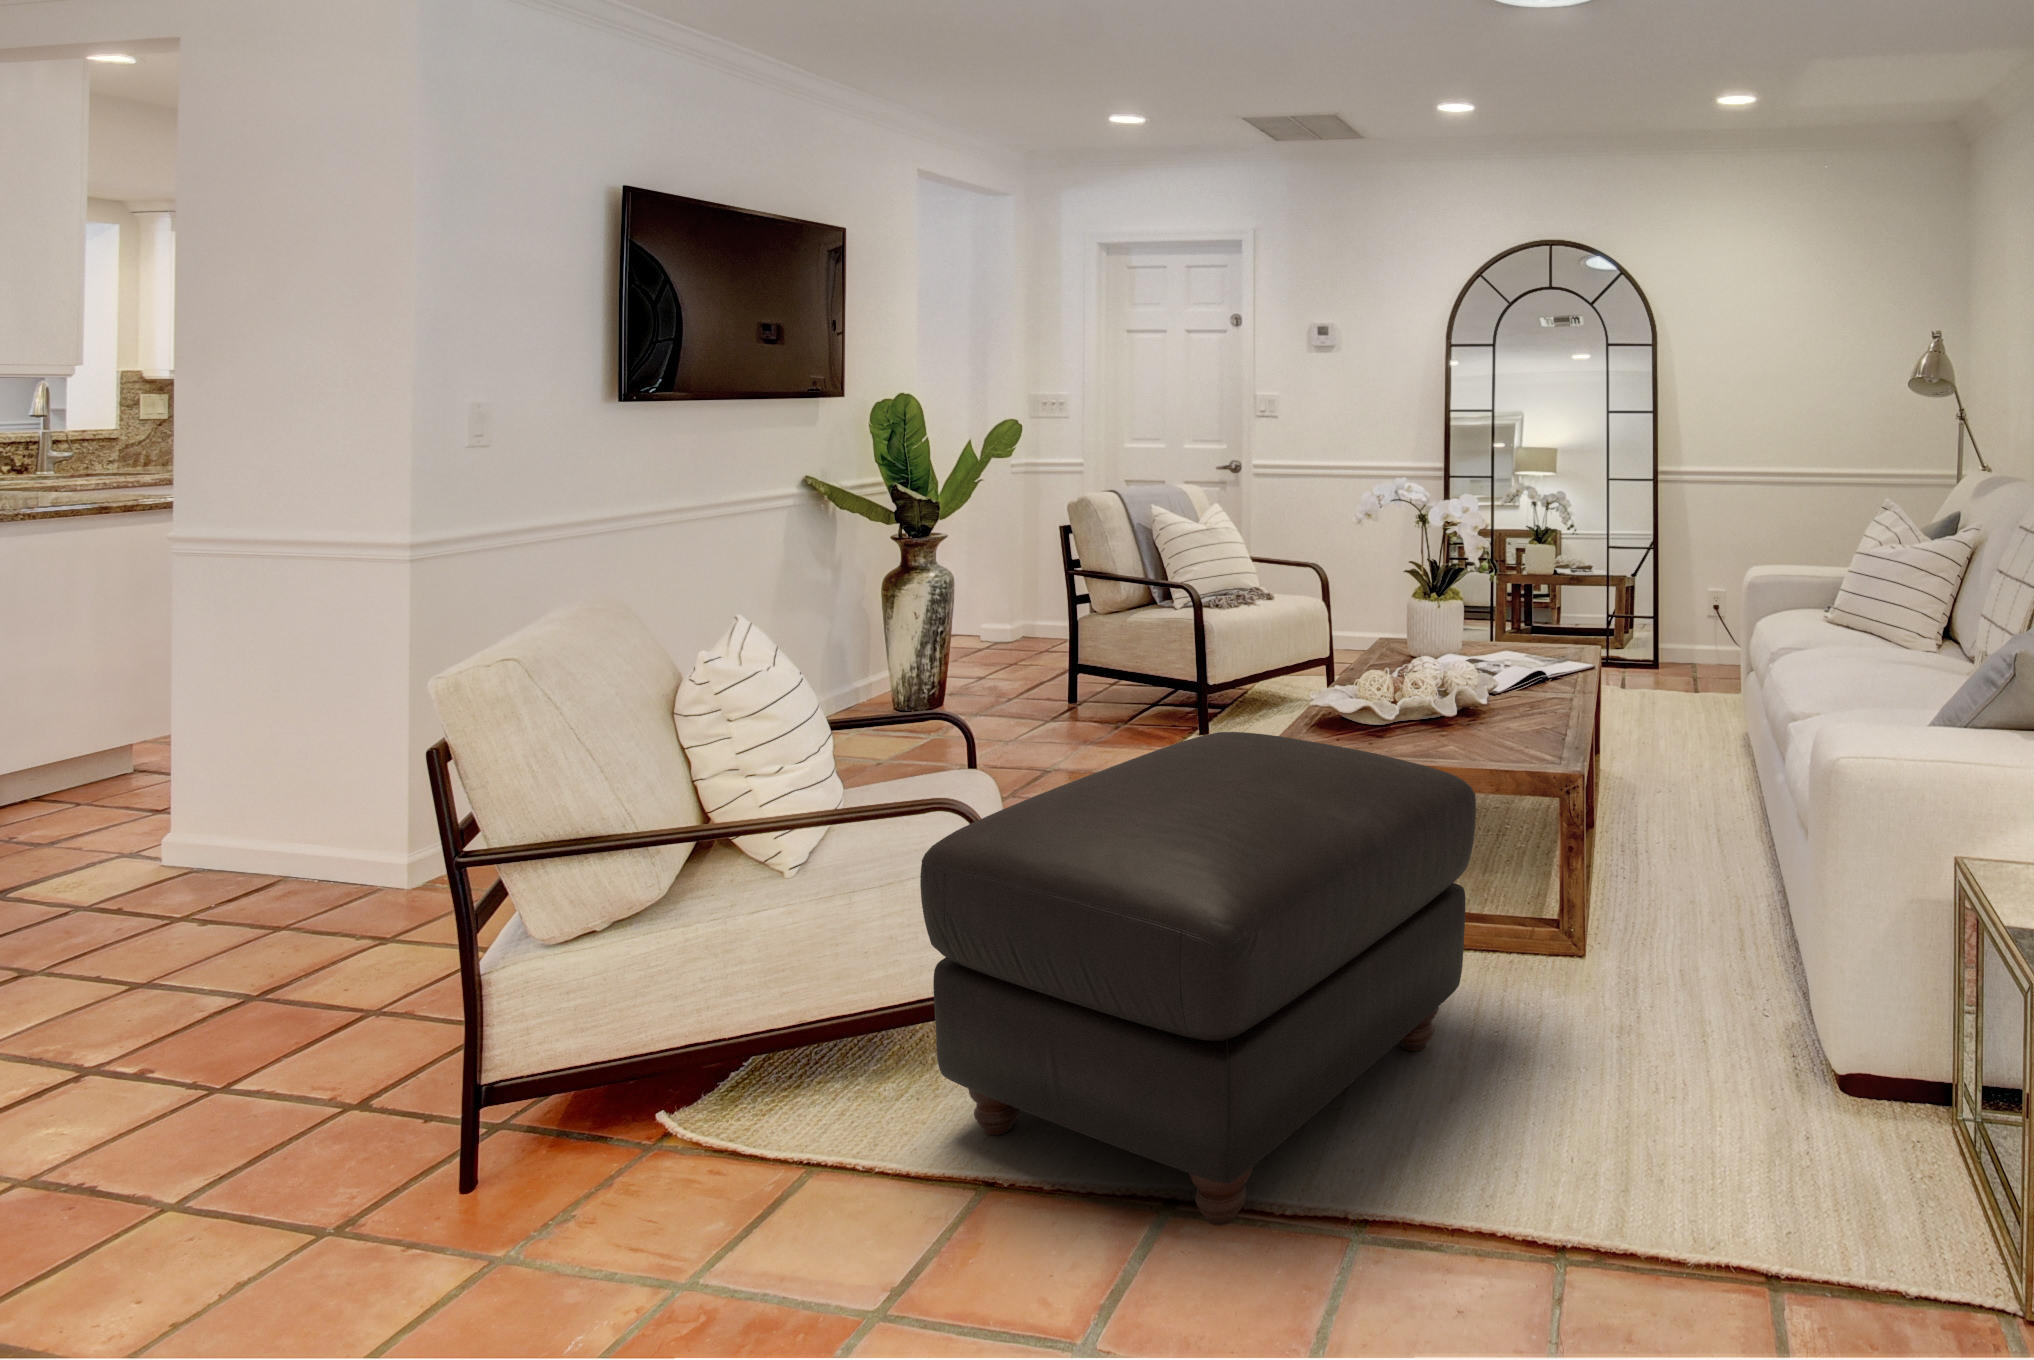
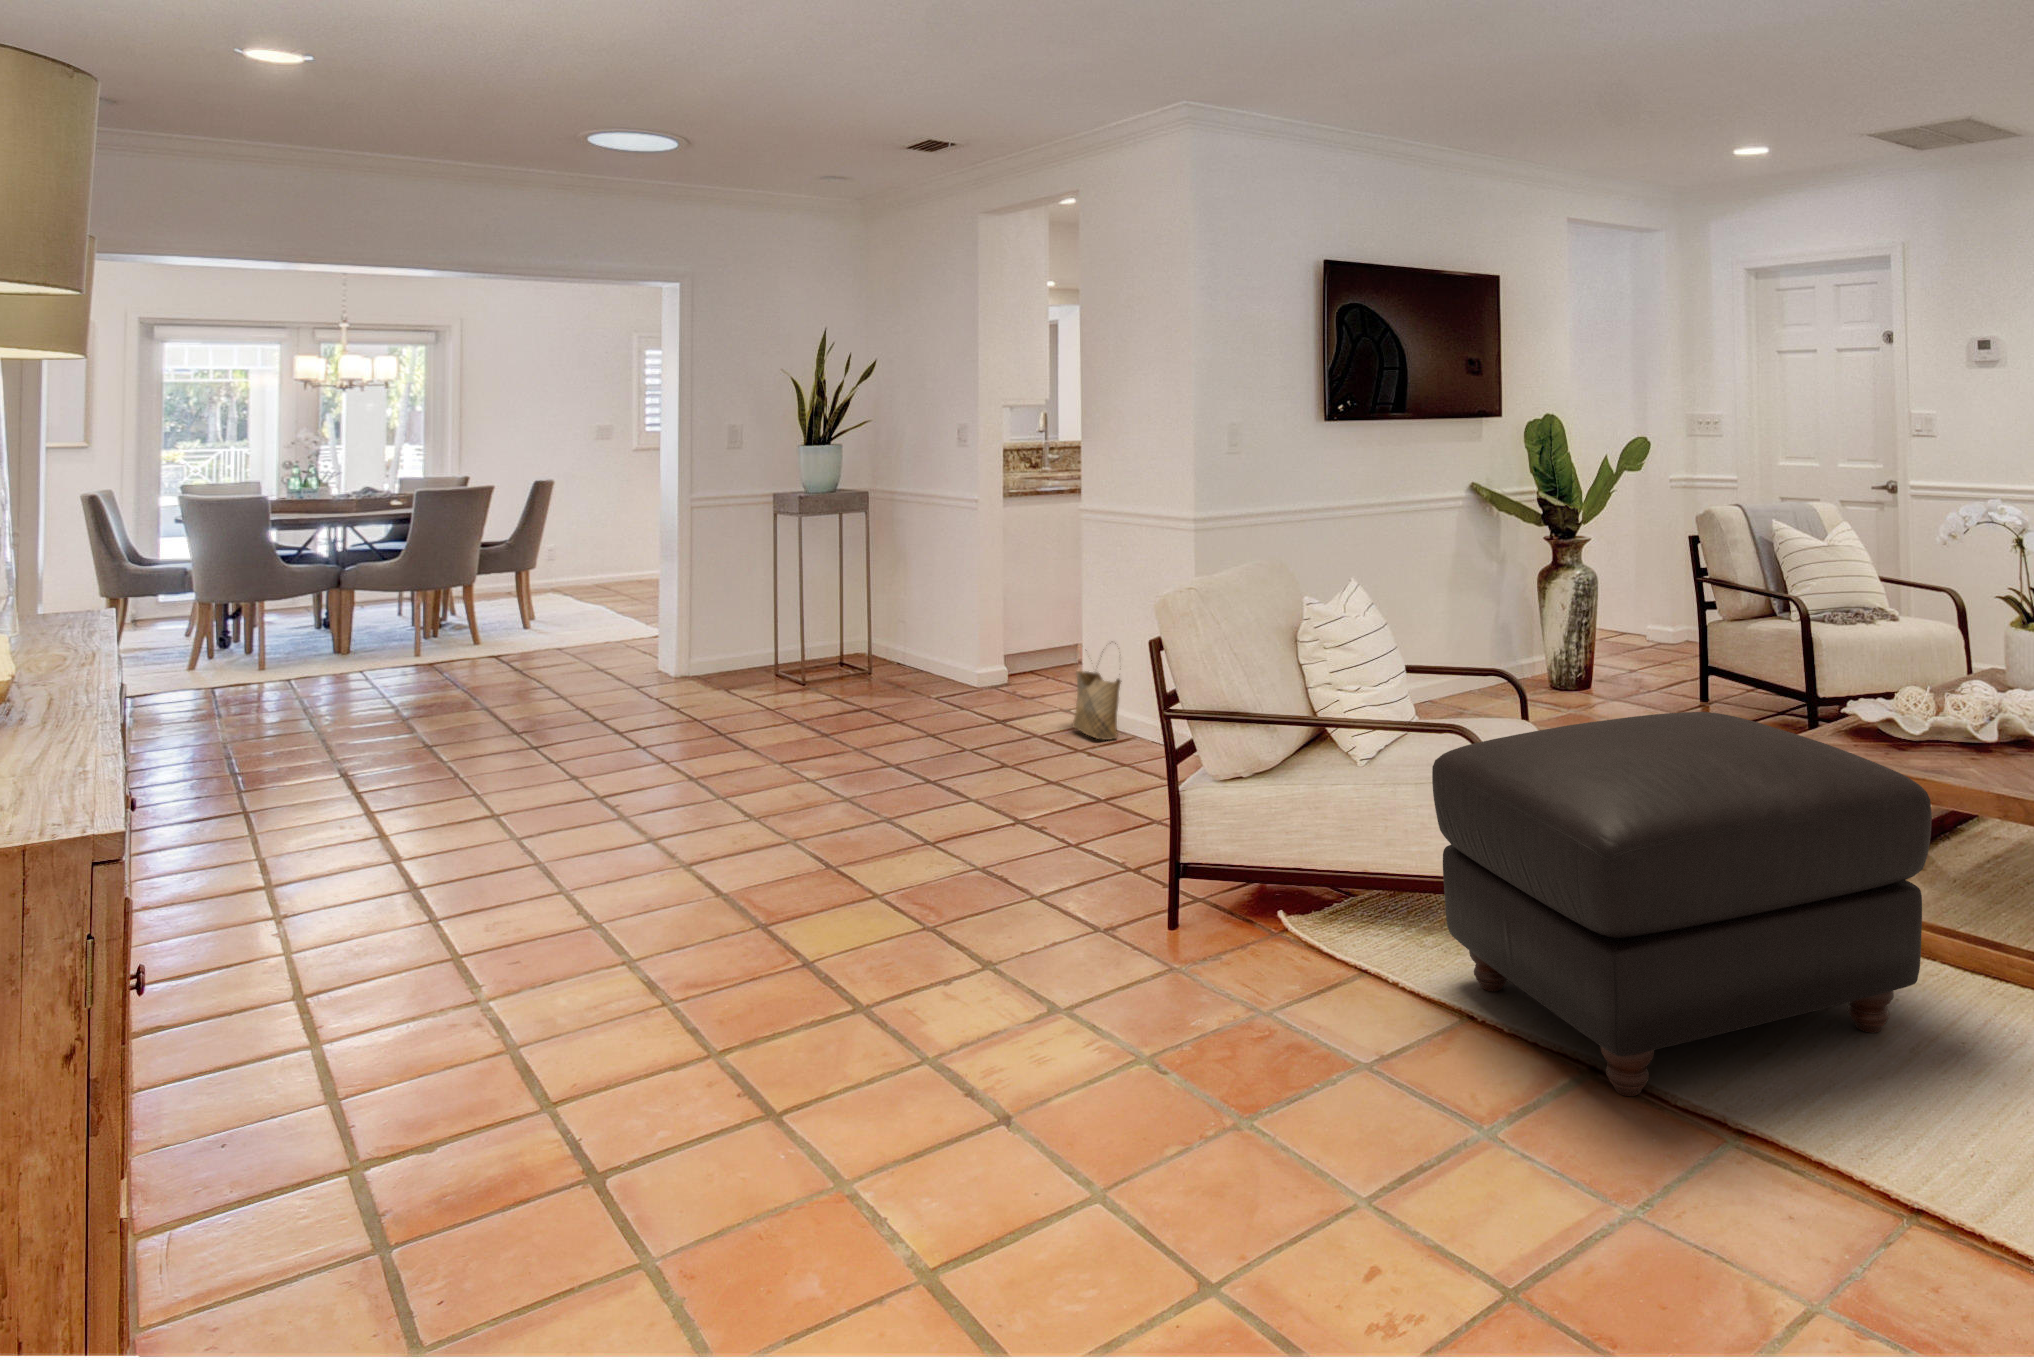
woven basket: none [158,738,265,893] -> present [1073,643,1121,740]

